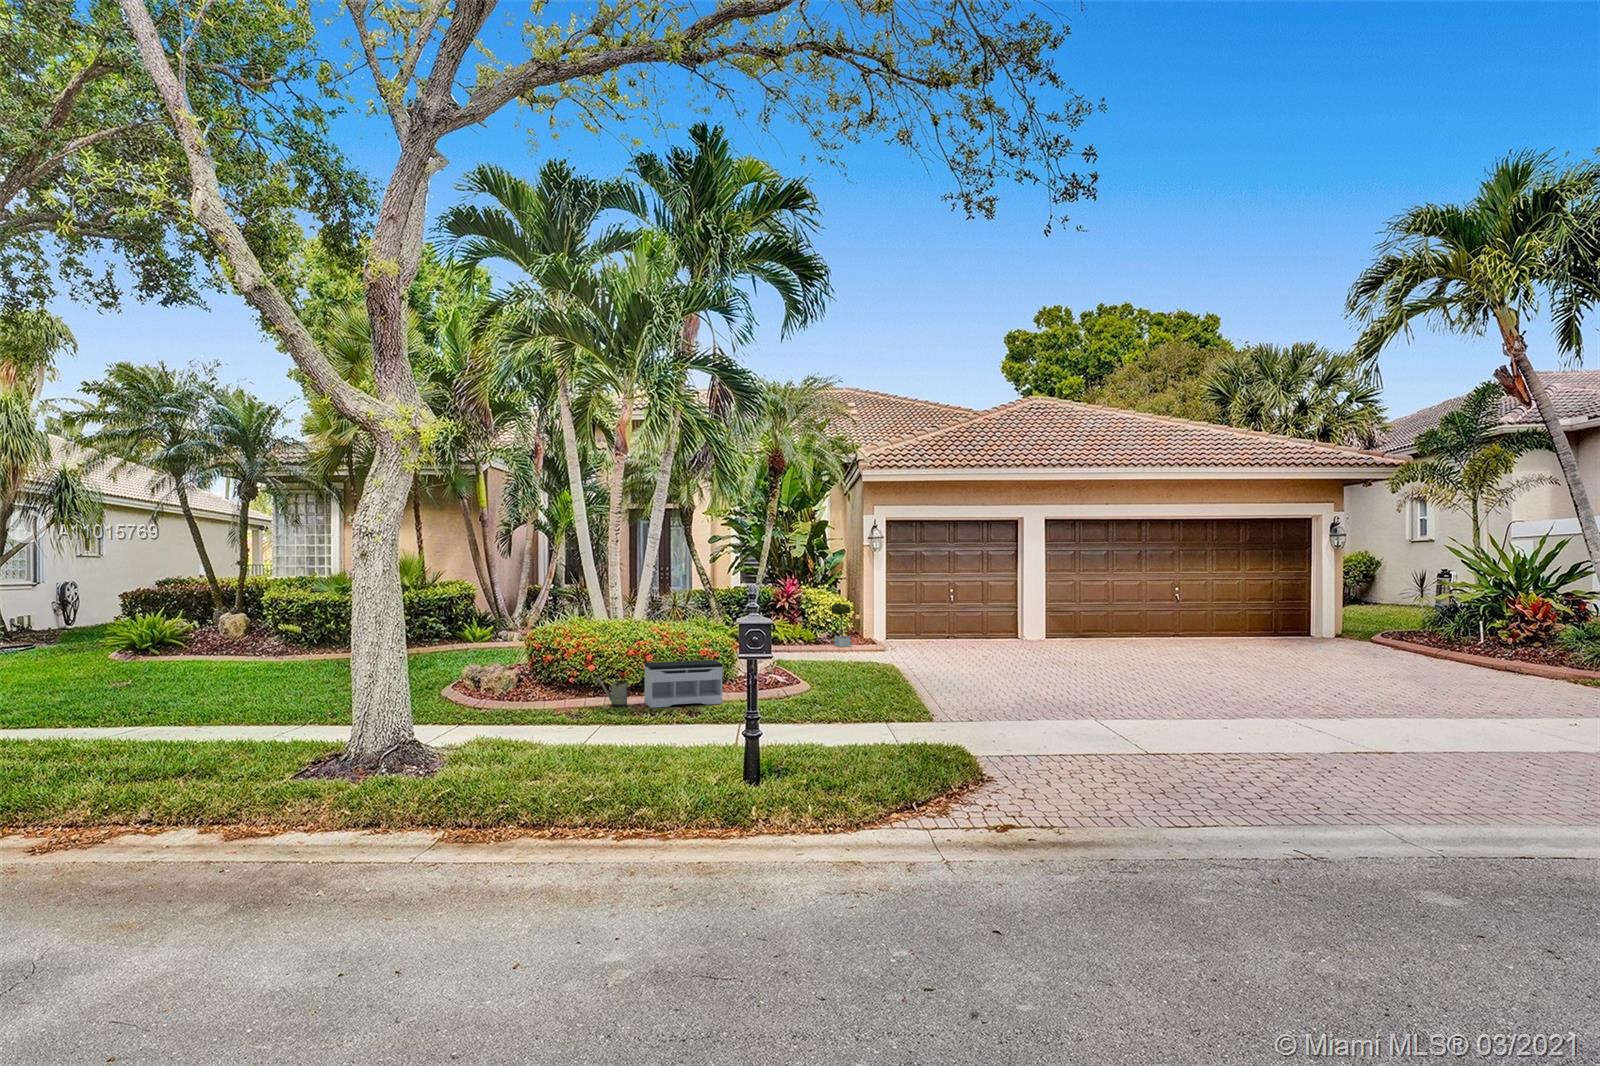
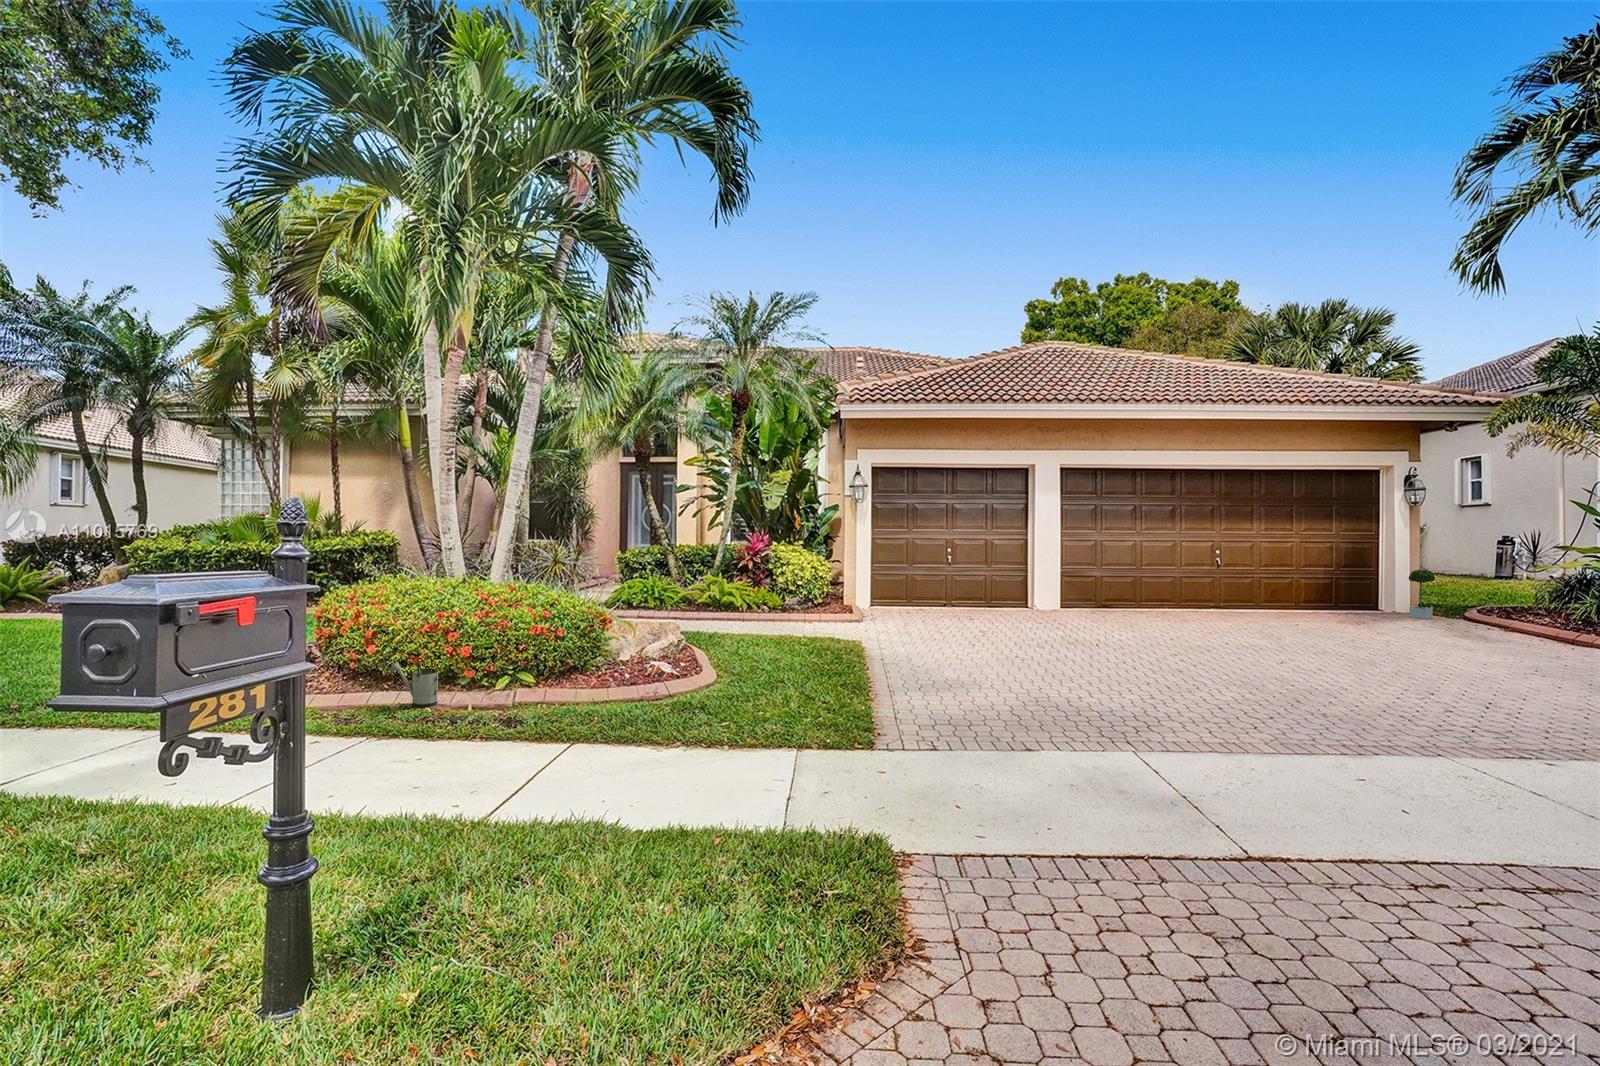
potted tree: present [832,603,851,647] -> present [1409,569,1435,619]
bench: present [644,660,723,708] -> none [462,639,578,711]

